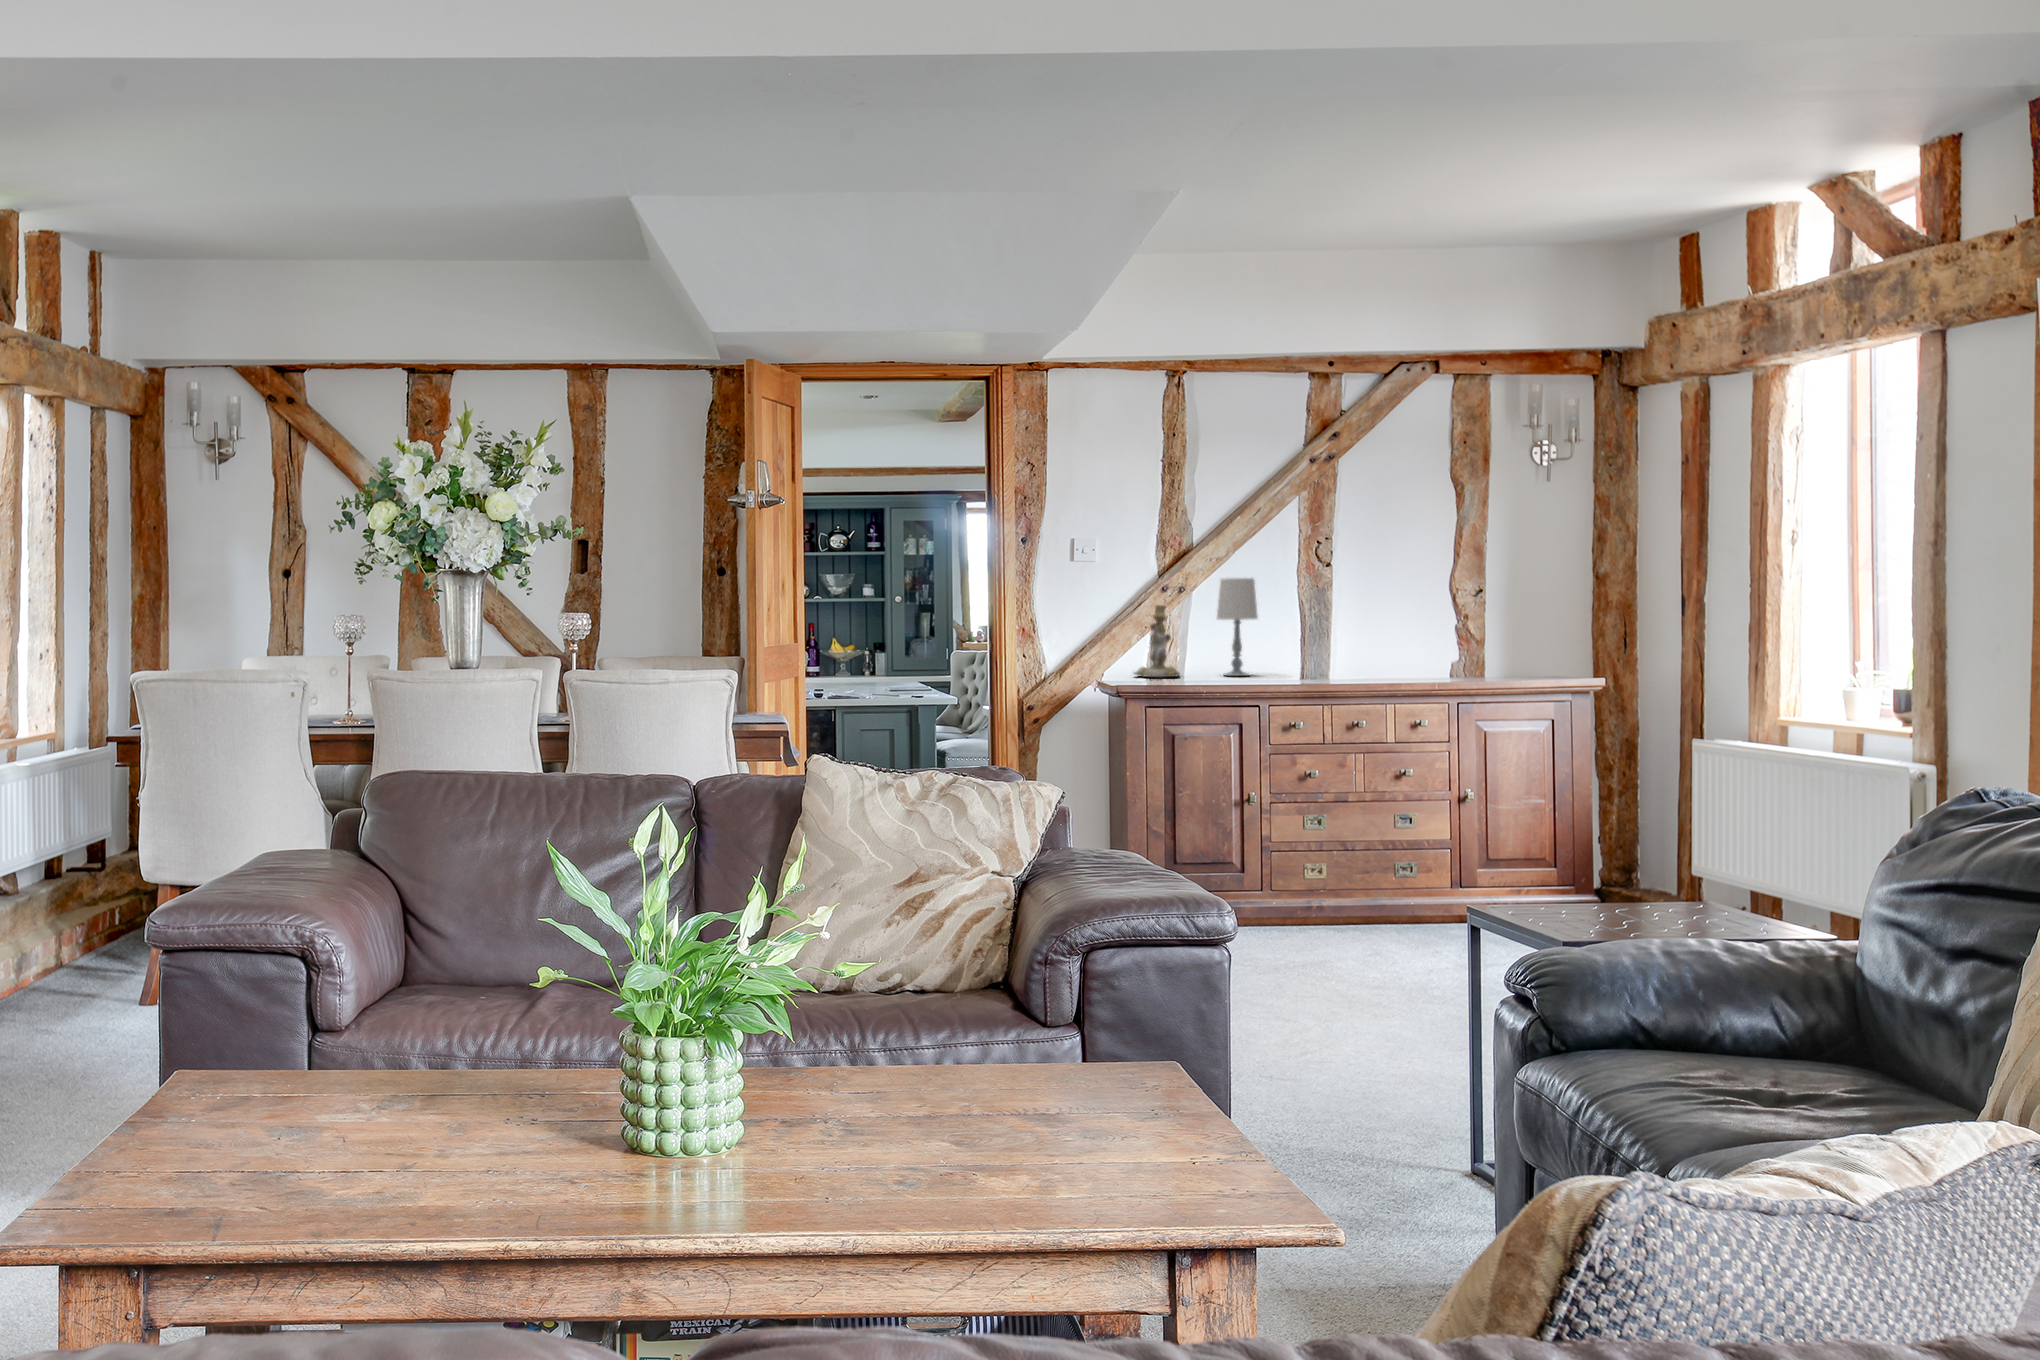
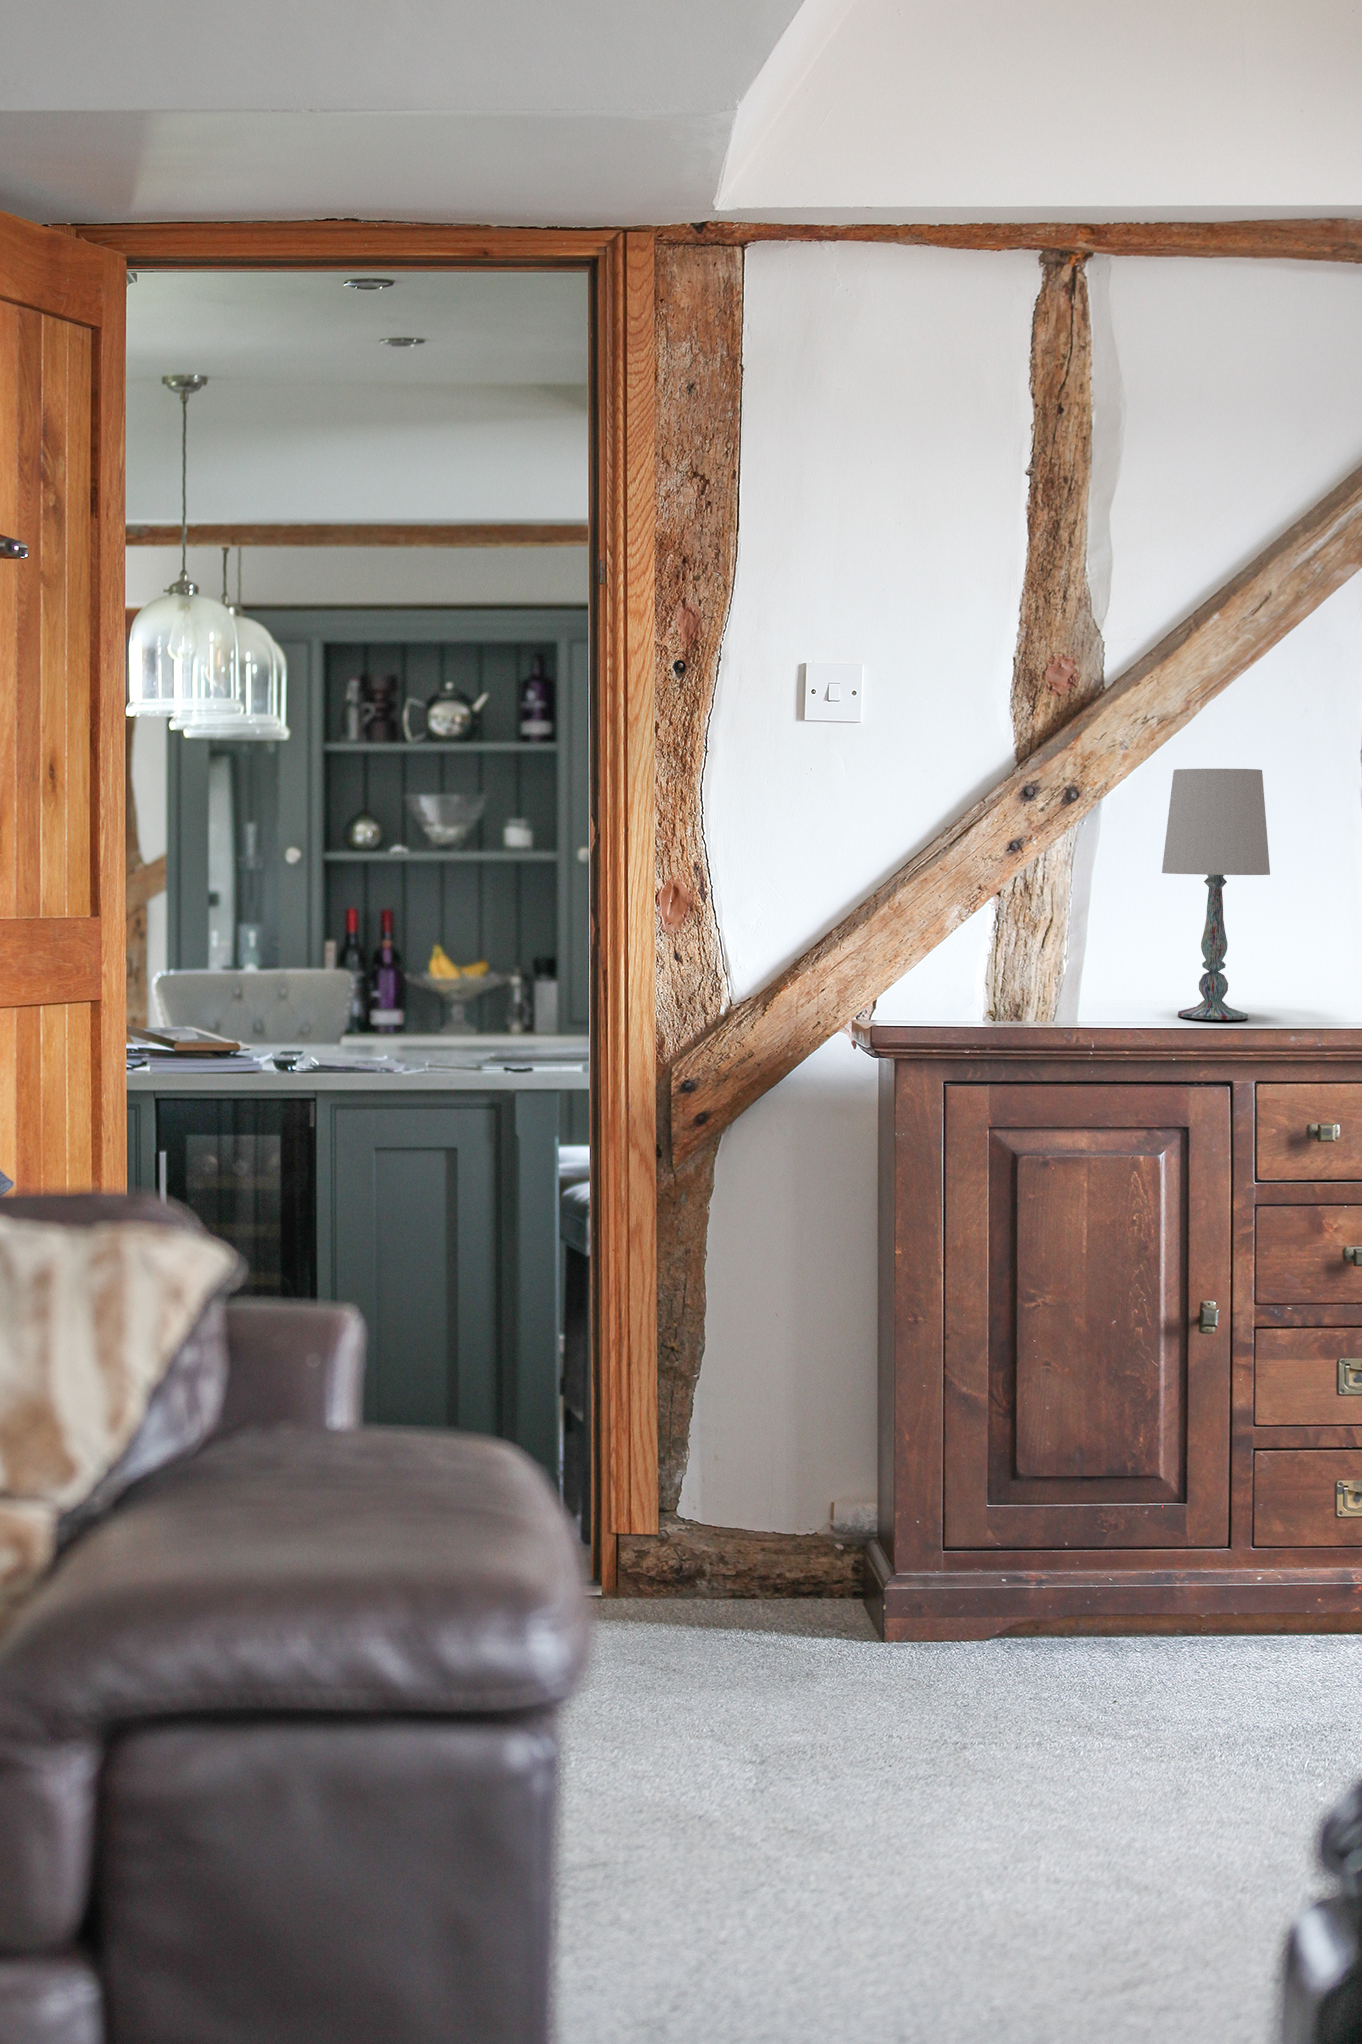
candlestick: present [1134,605,1180,677] -> none [947,833,1067,1019]

